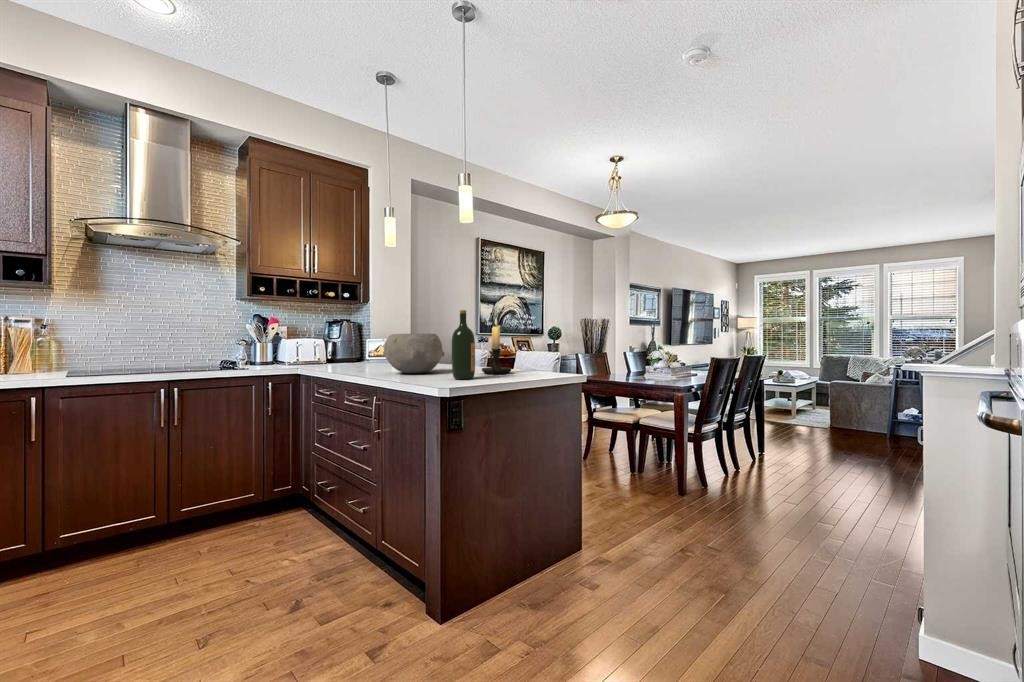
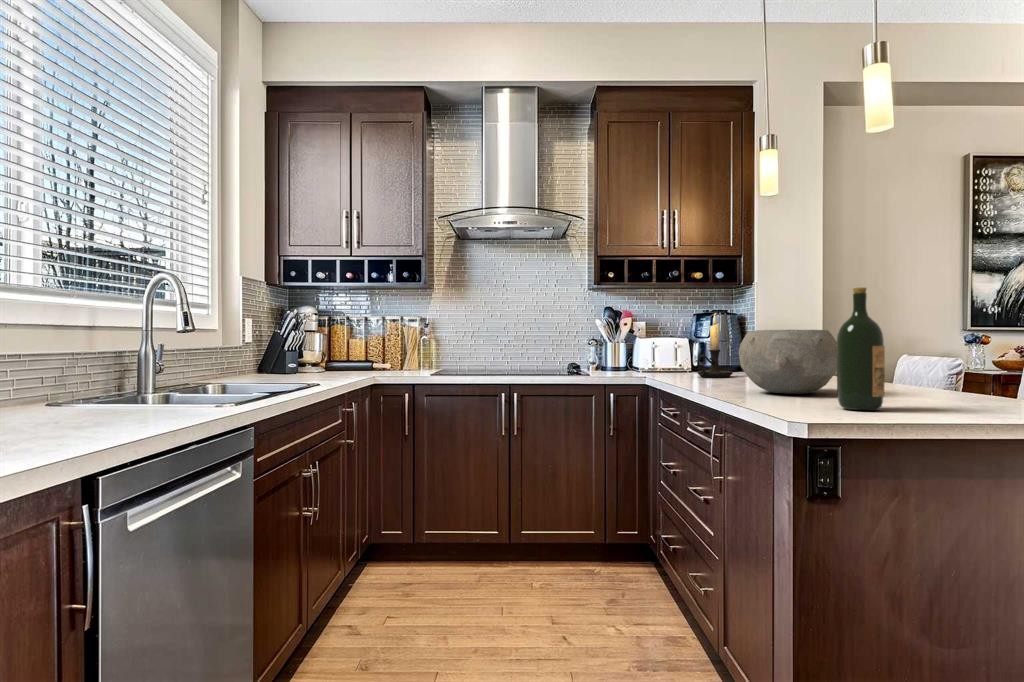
candle holder: present [482,318,511,374] -> present [697,315,733,377]

